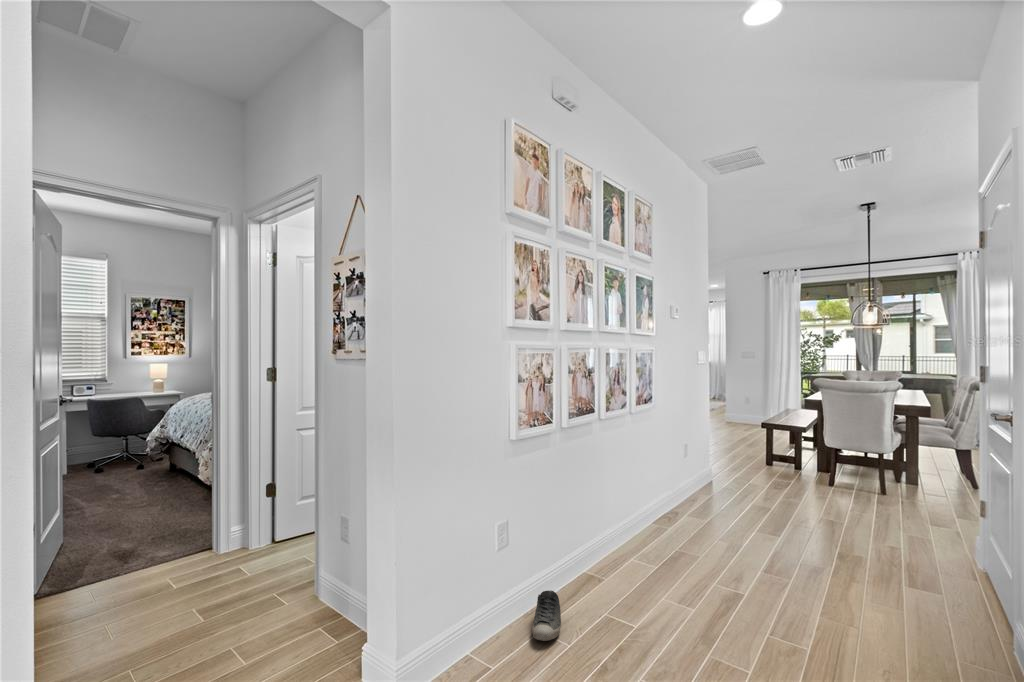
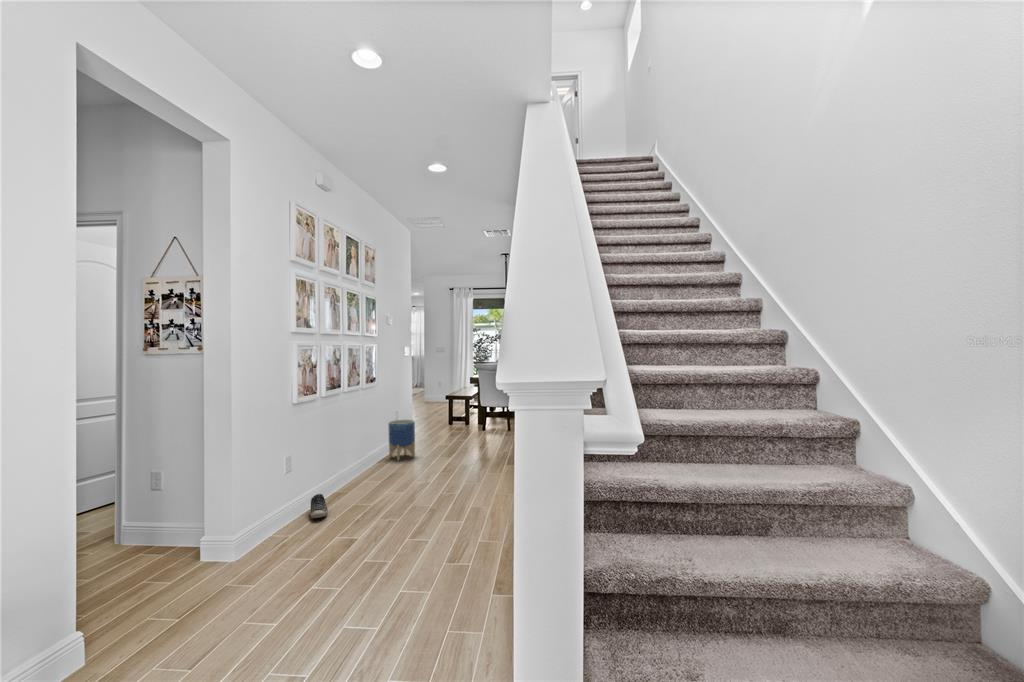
planter: none [673,460,715,526] -> present [388,420,415,460]

